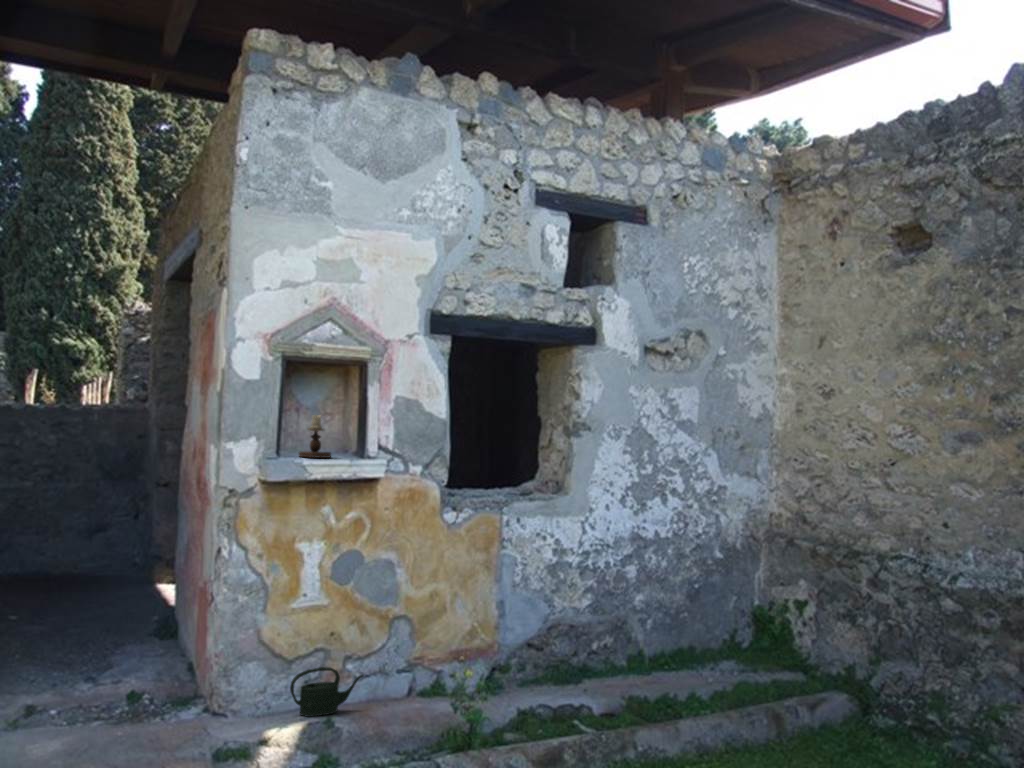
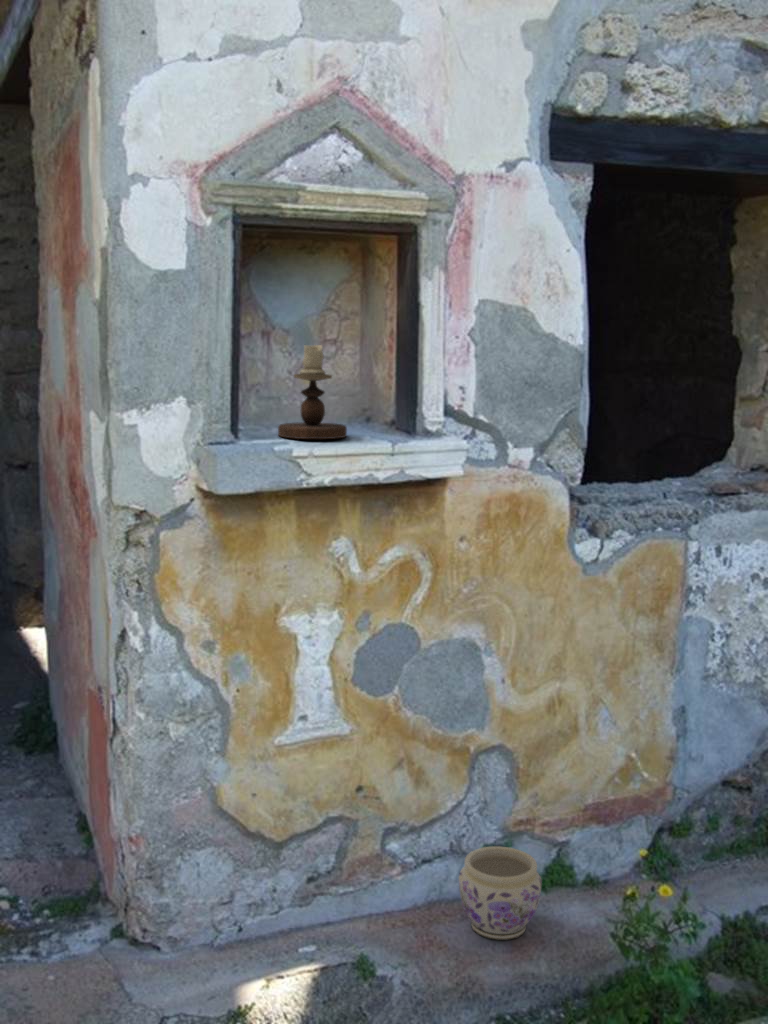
watering can: present [290,667,363,717] -> none [280,858,423,956]
planter: none [382,667,424,712] -> present [459,846,542,941]

